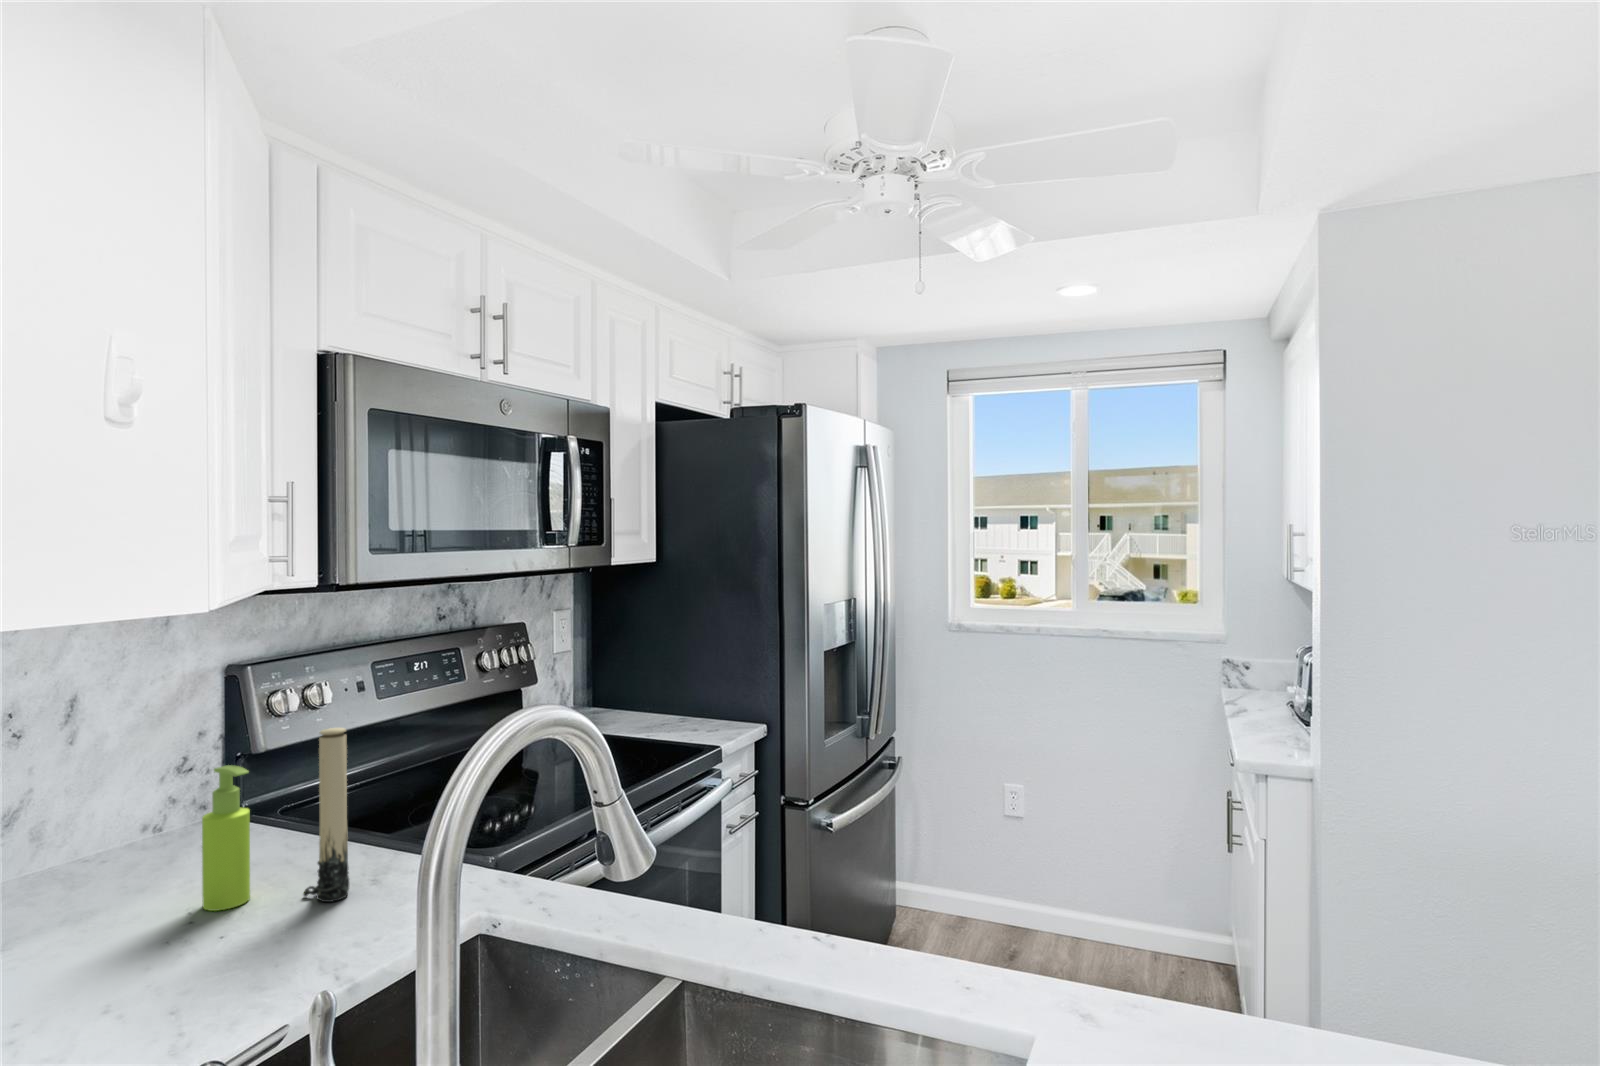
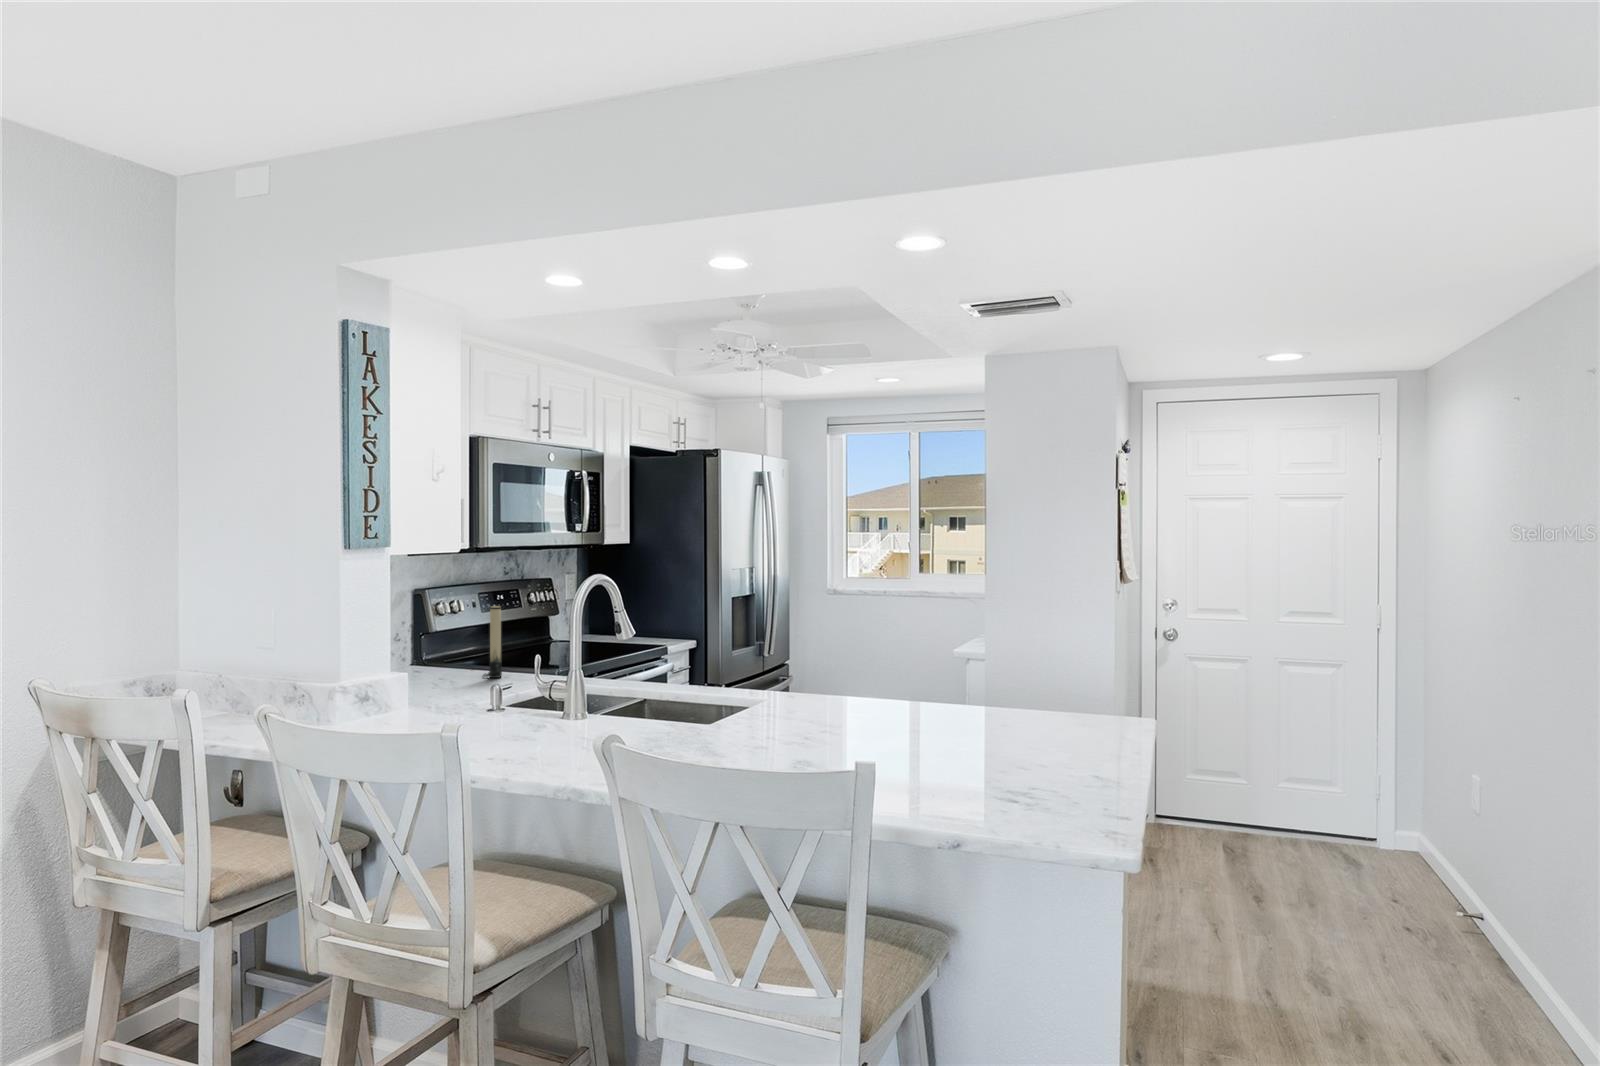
soap dispenser: present [202,765,250,911] -> none [442,621,462,680]

